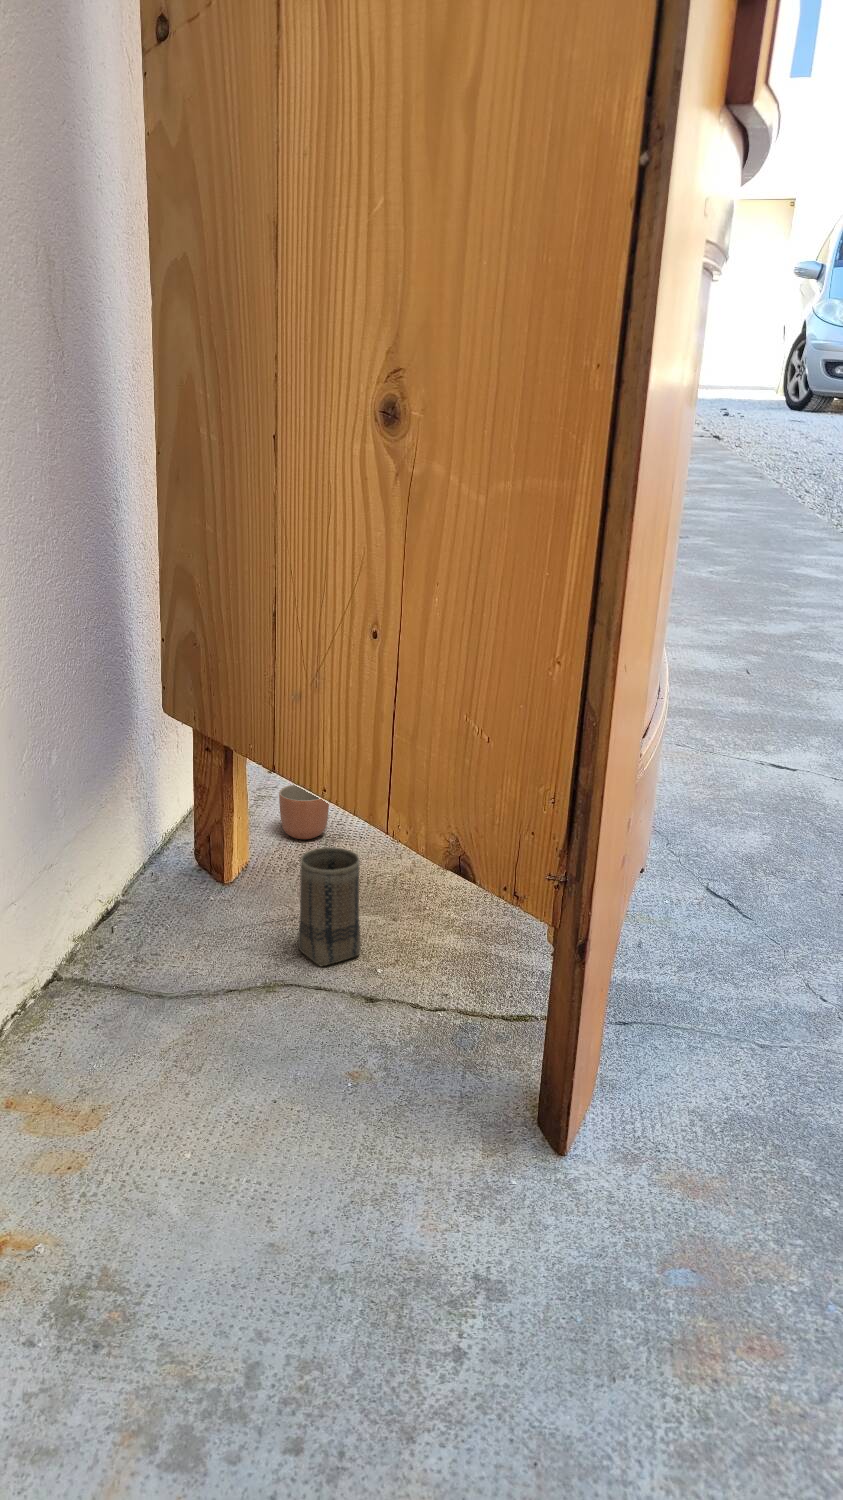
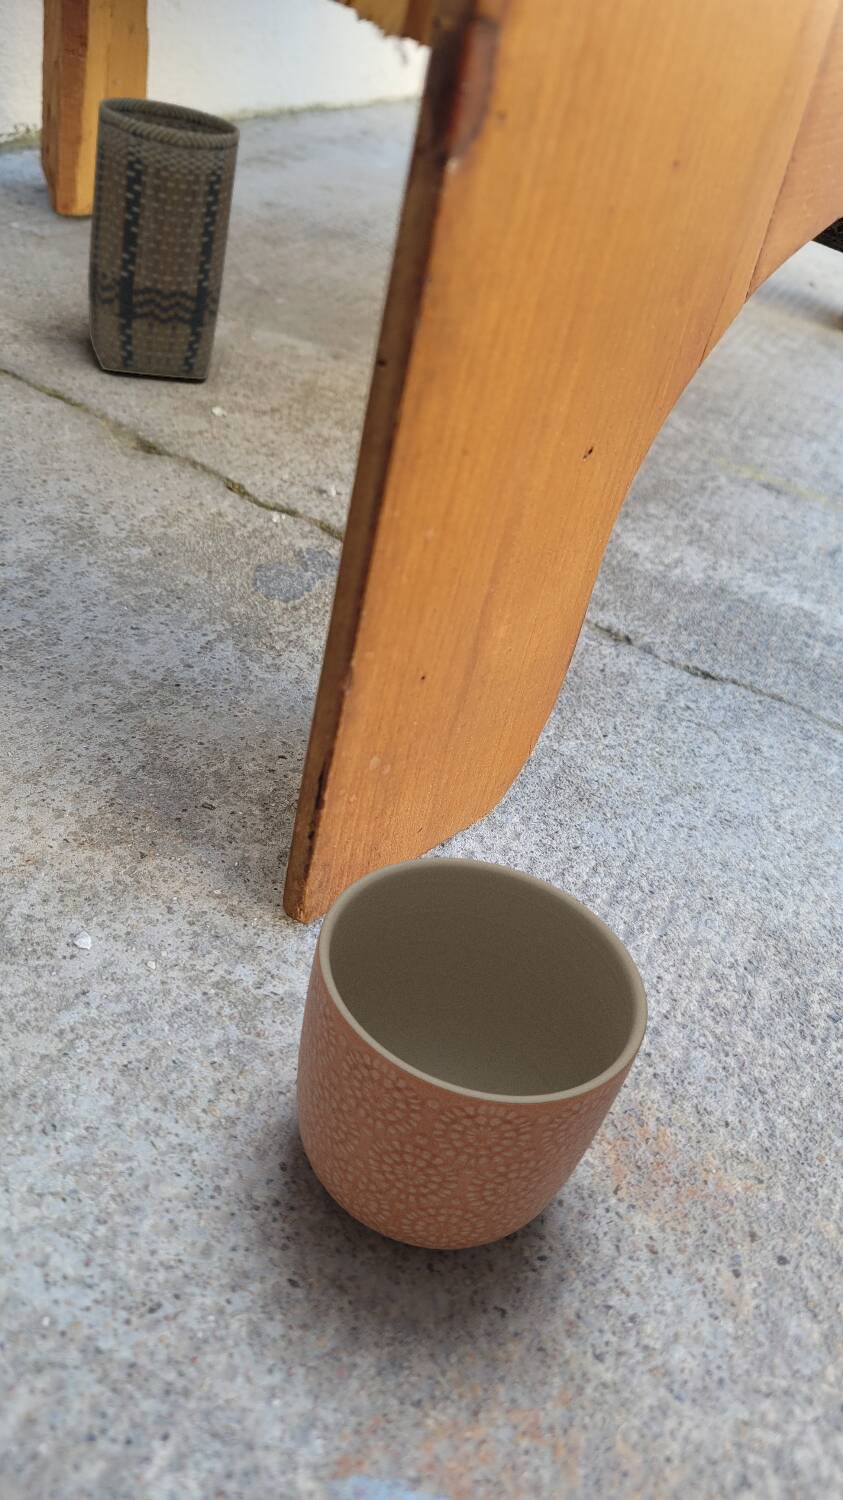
planter: present [279,785,329,839] -> present [297,857,648,1249]

